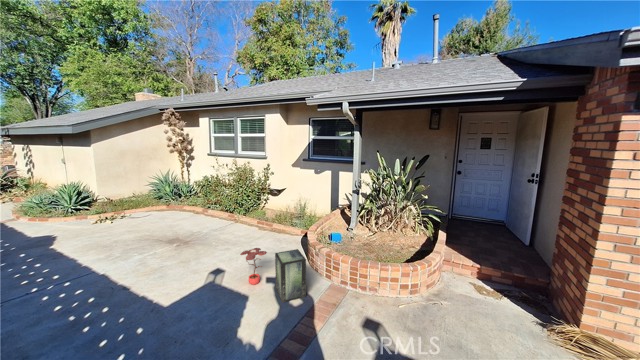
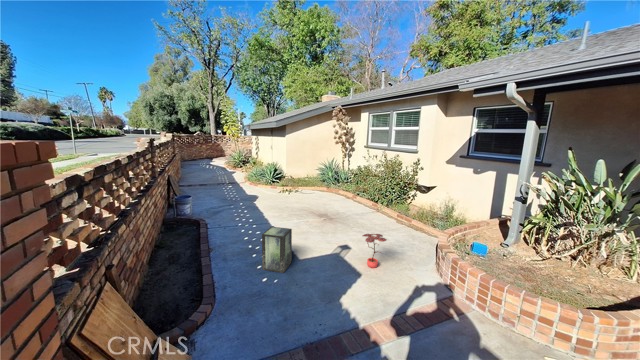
storage box: present [275,249,306,303] -> present [262,227,292,273]

